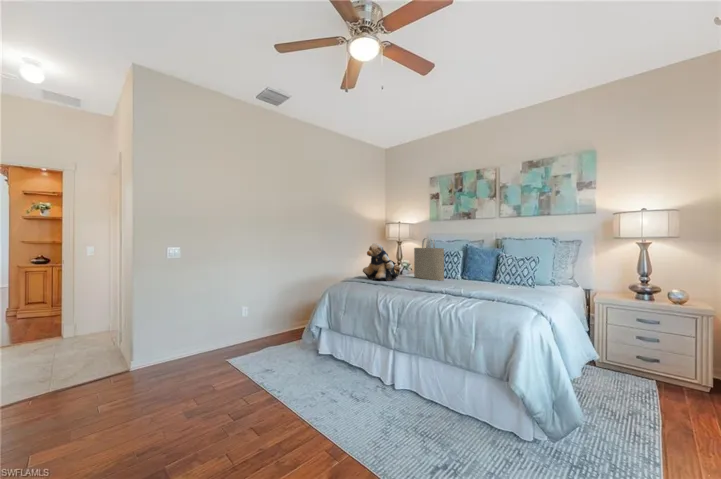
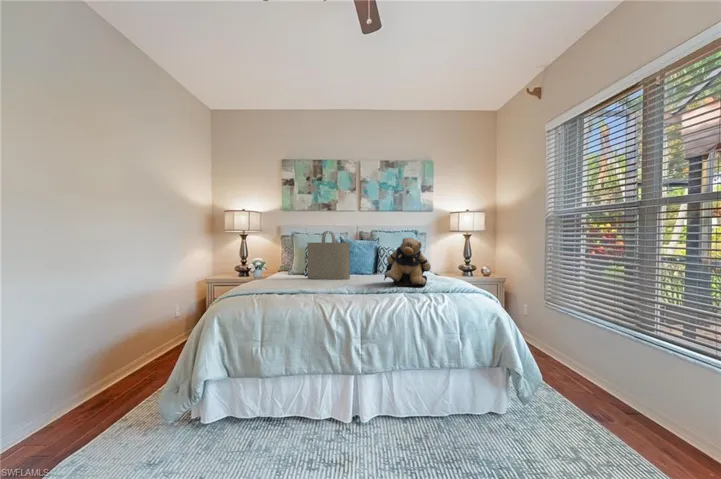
teddy bear: present [363,243,398,281] -> present [384,237,431,286]

